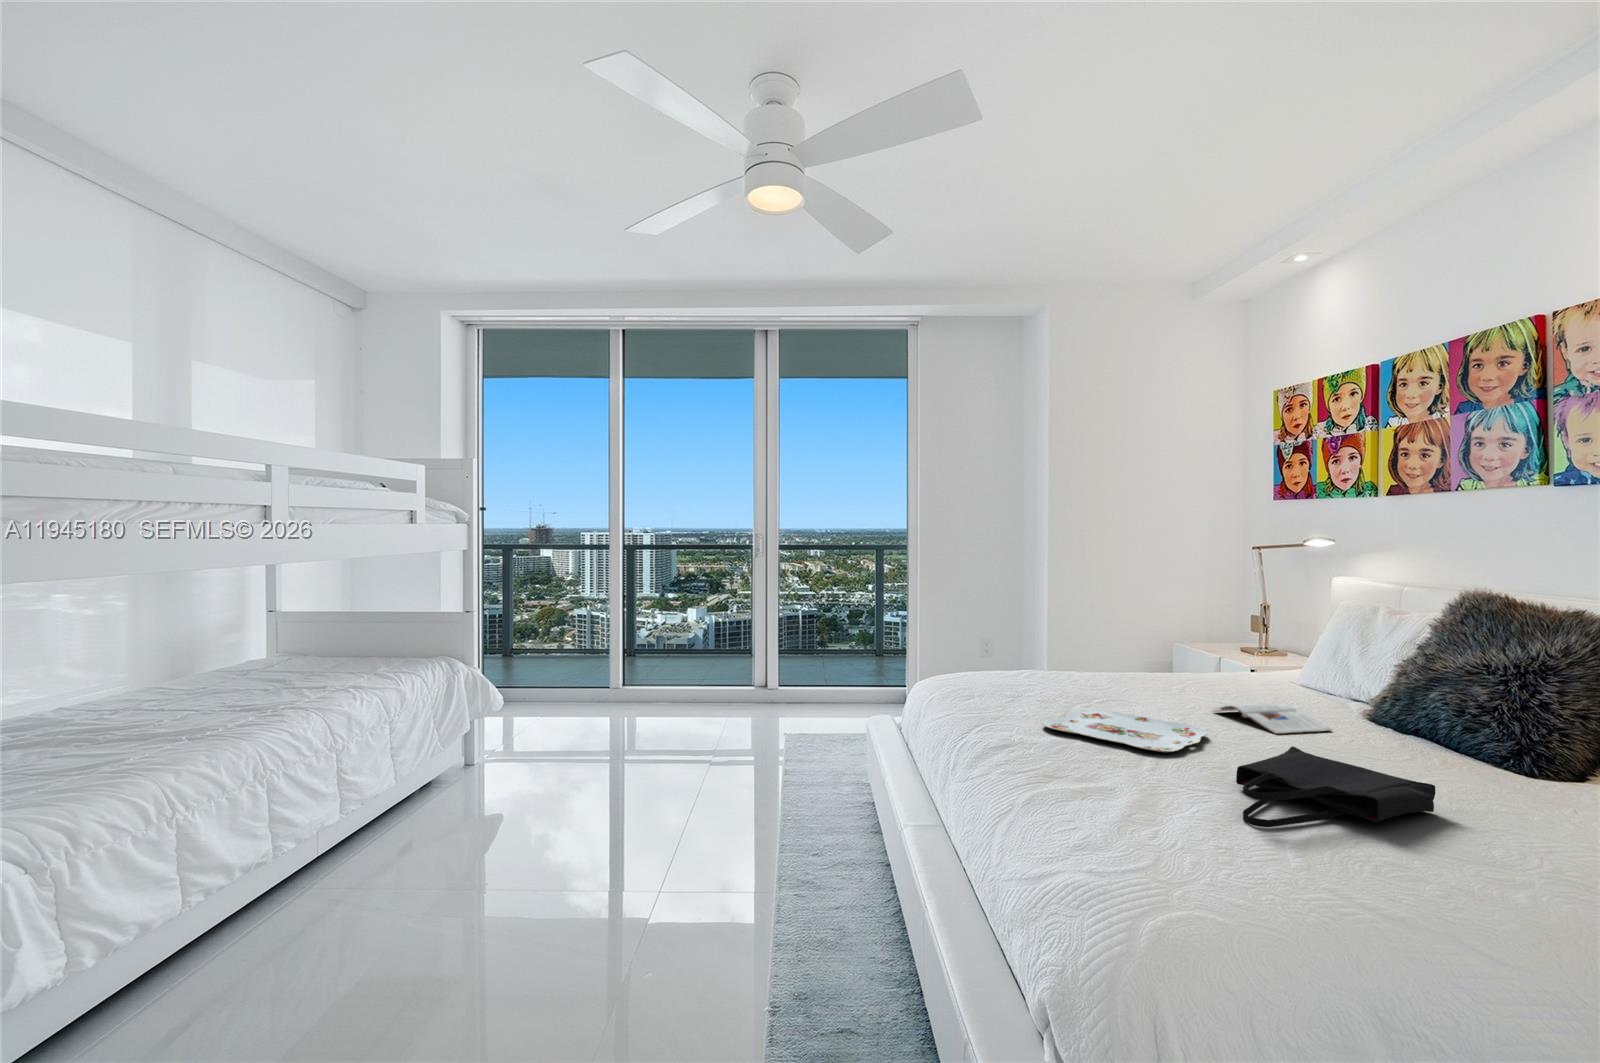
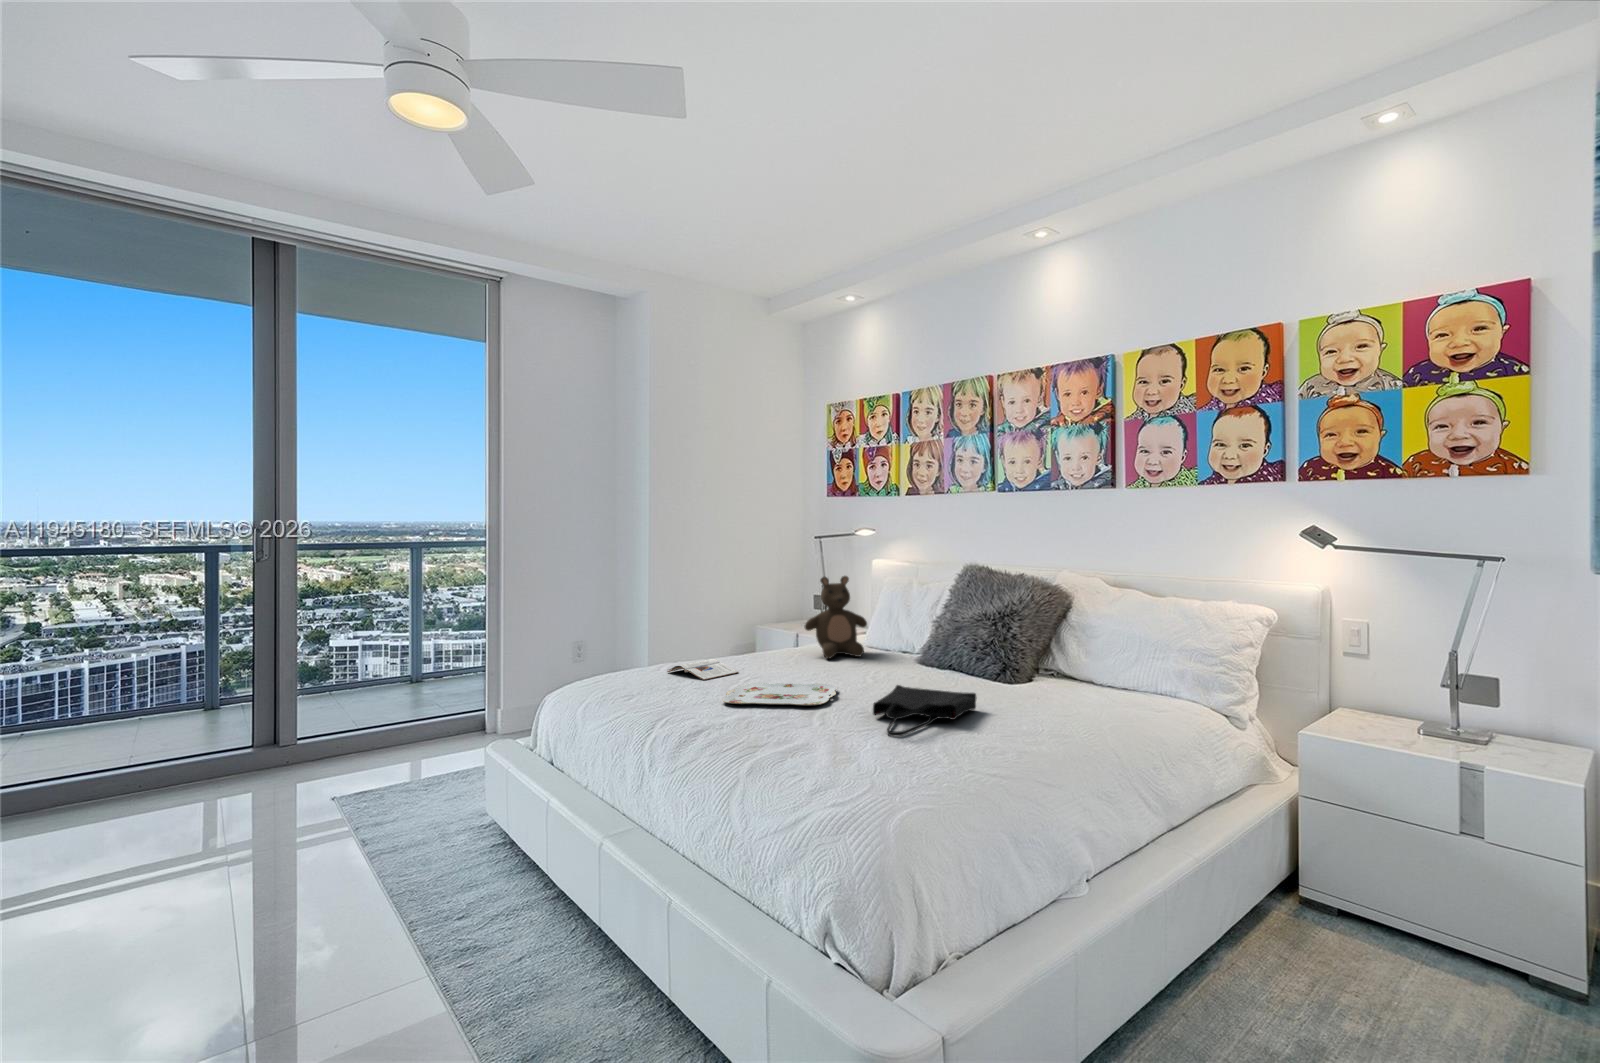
stuffed bear: none [1198,590,1293,698] -> present [805,576,867,658]
magazine: present [1213,704,1331,734] -> present [667,659,739,680]

